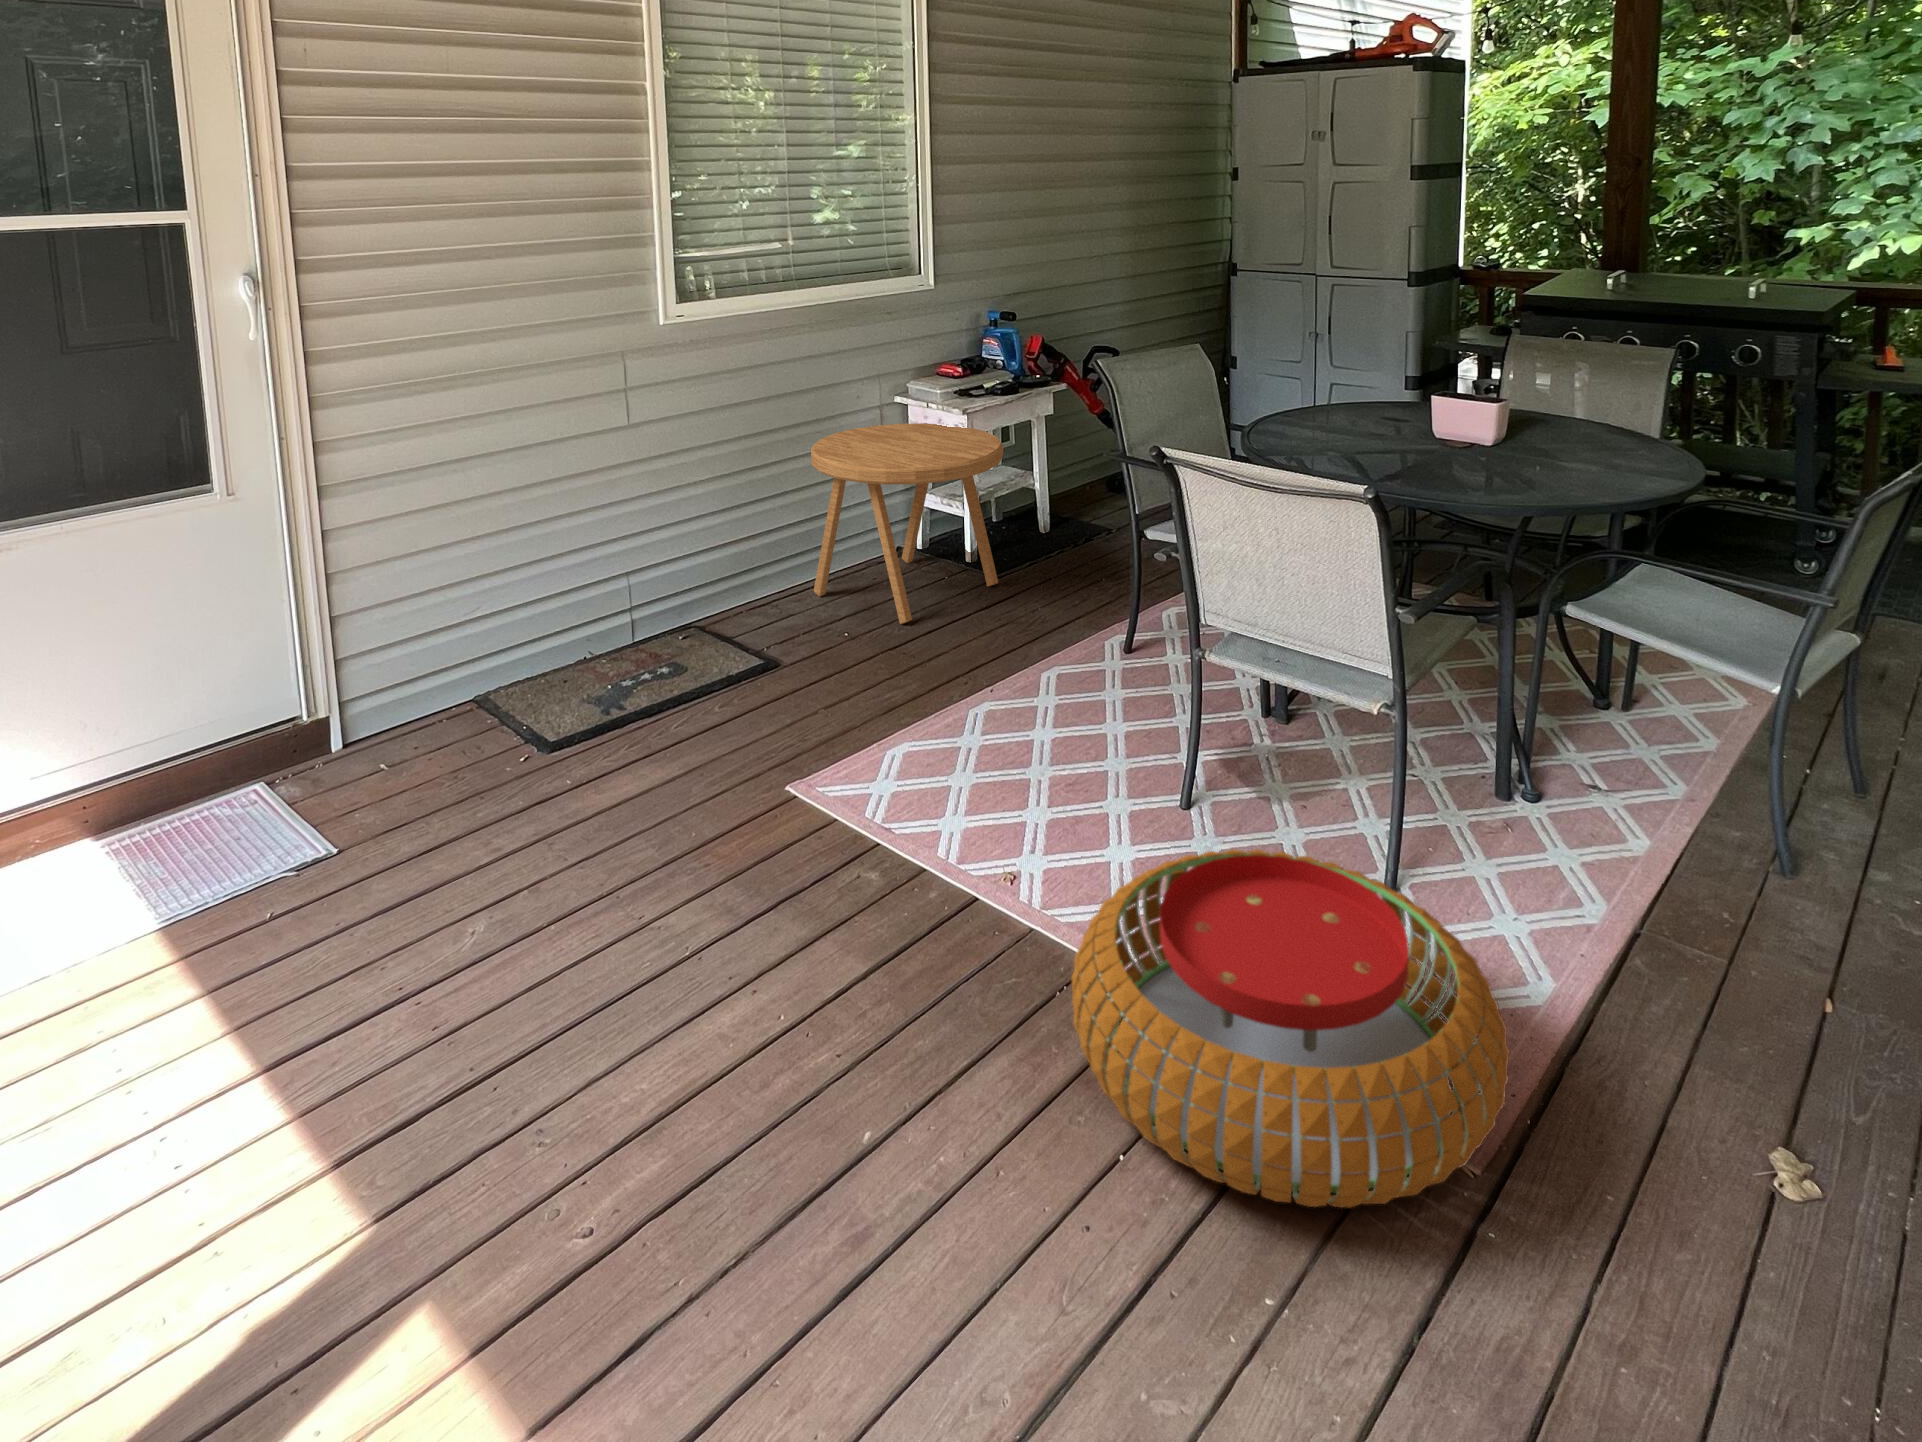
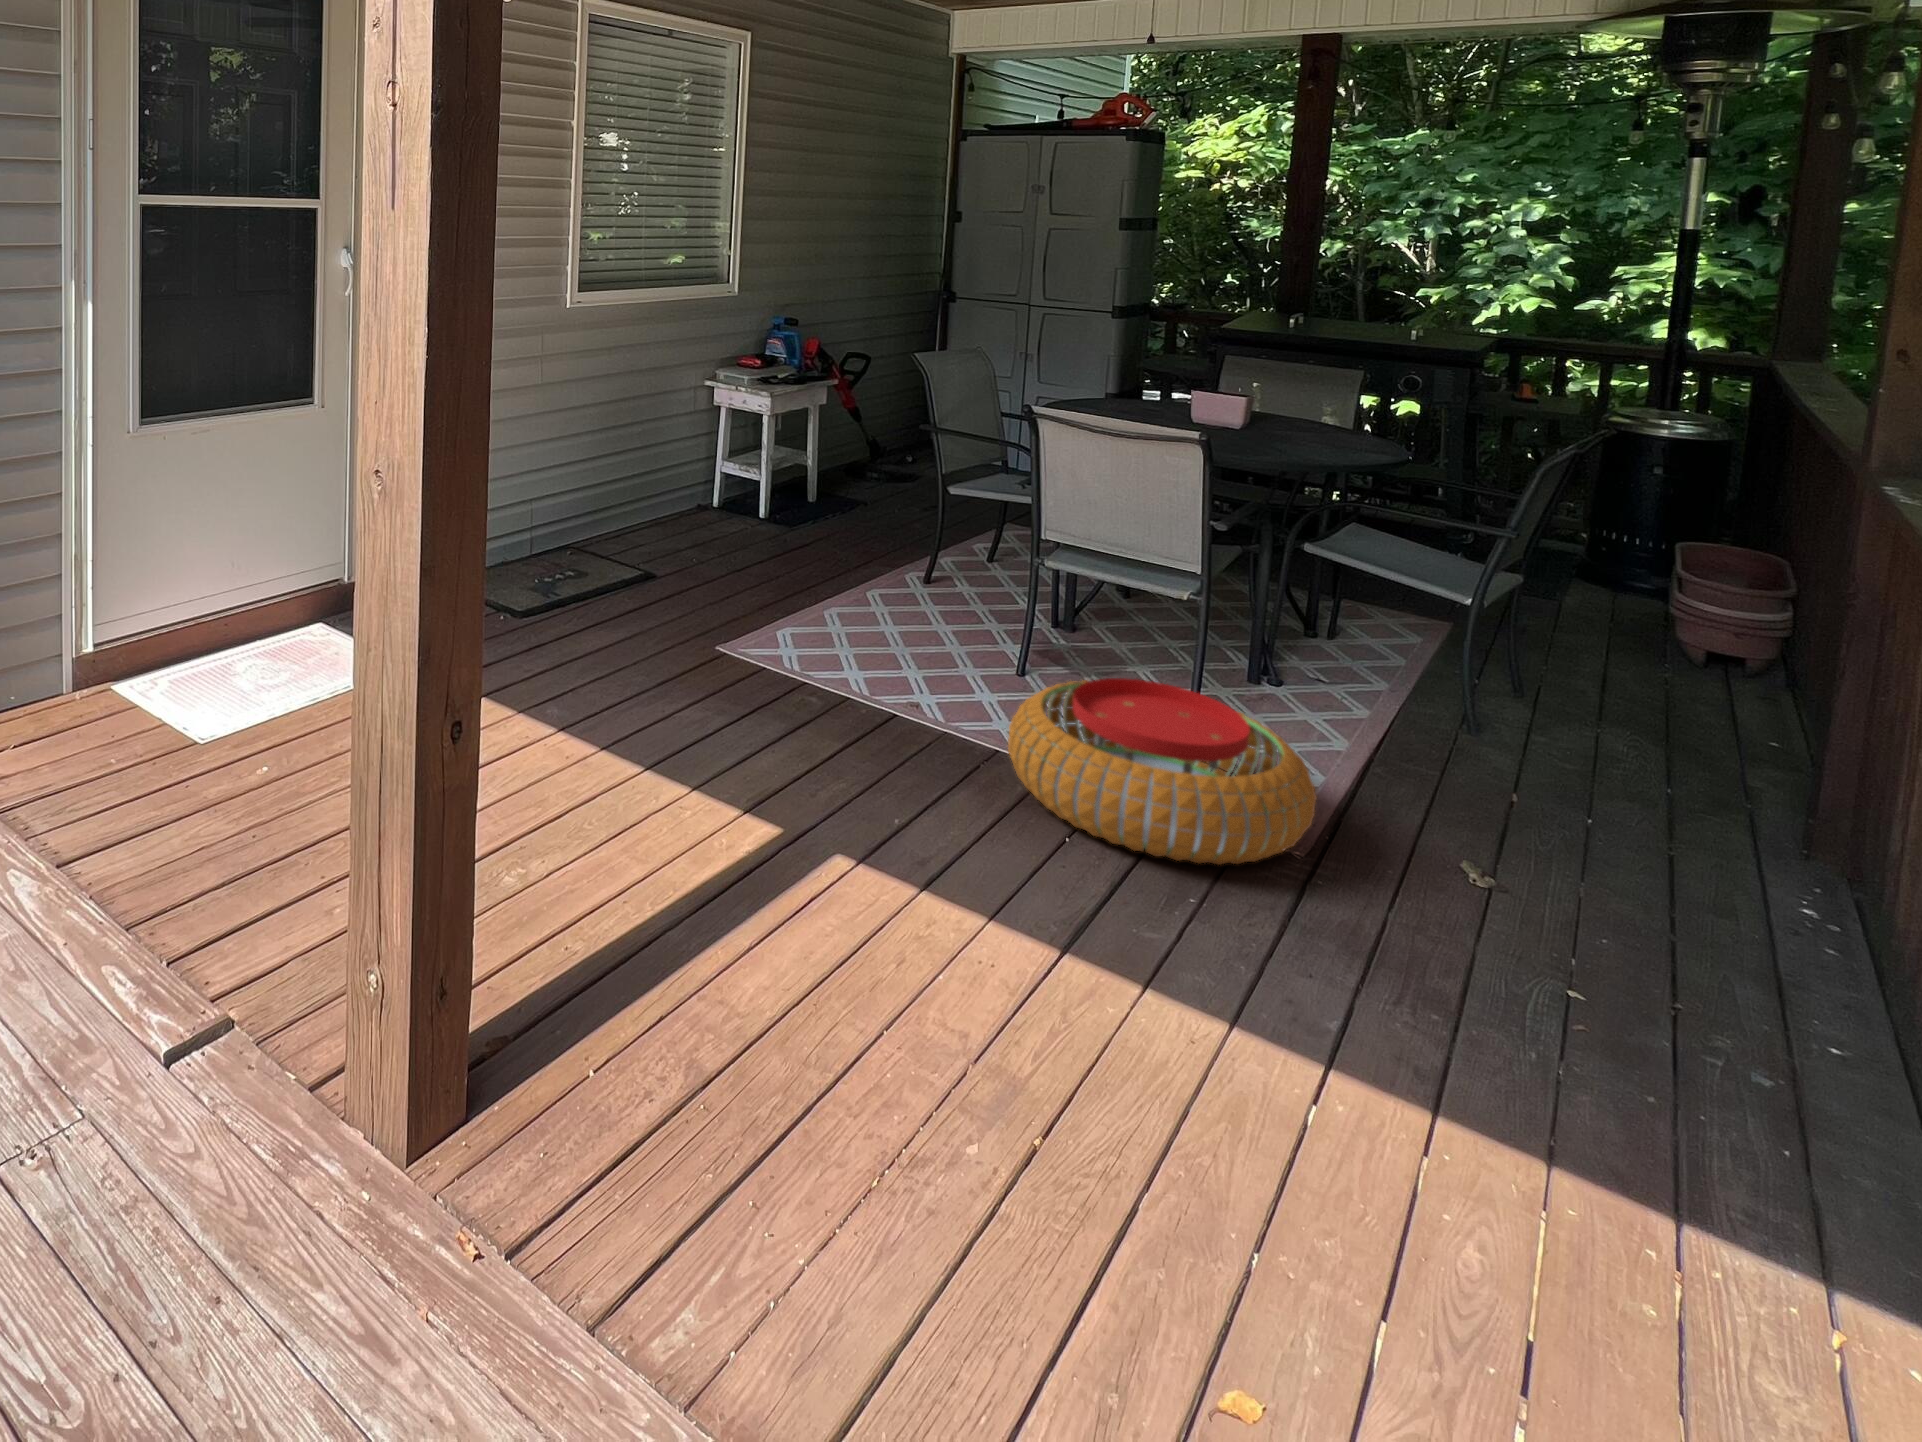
side table: present [811,423,1003,624] -> none [654,404,817,558]

